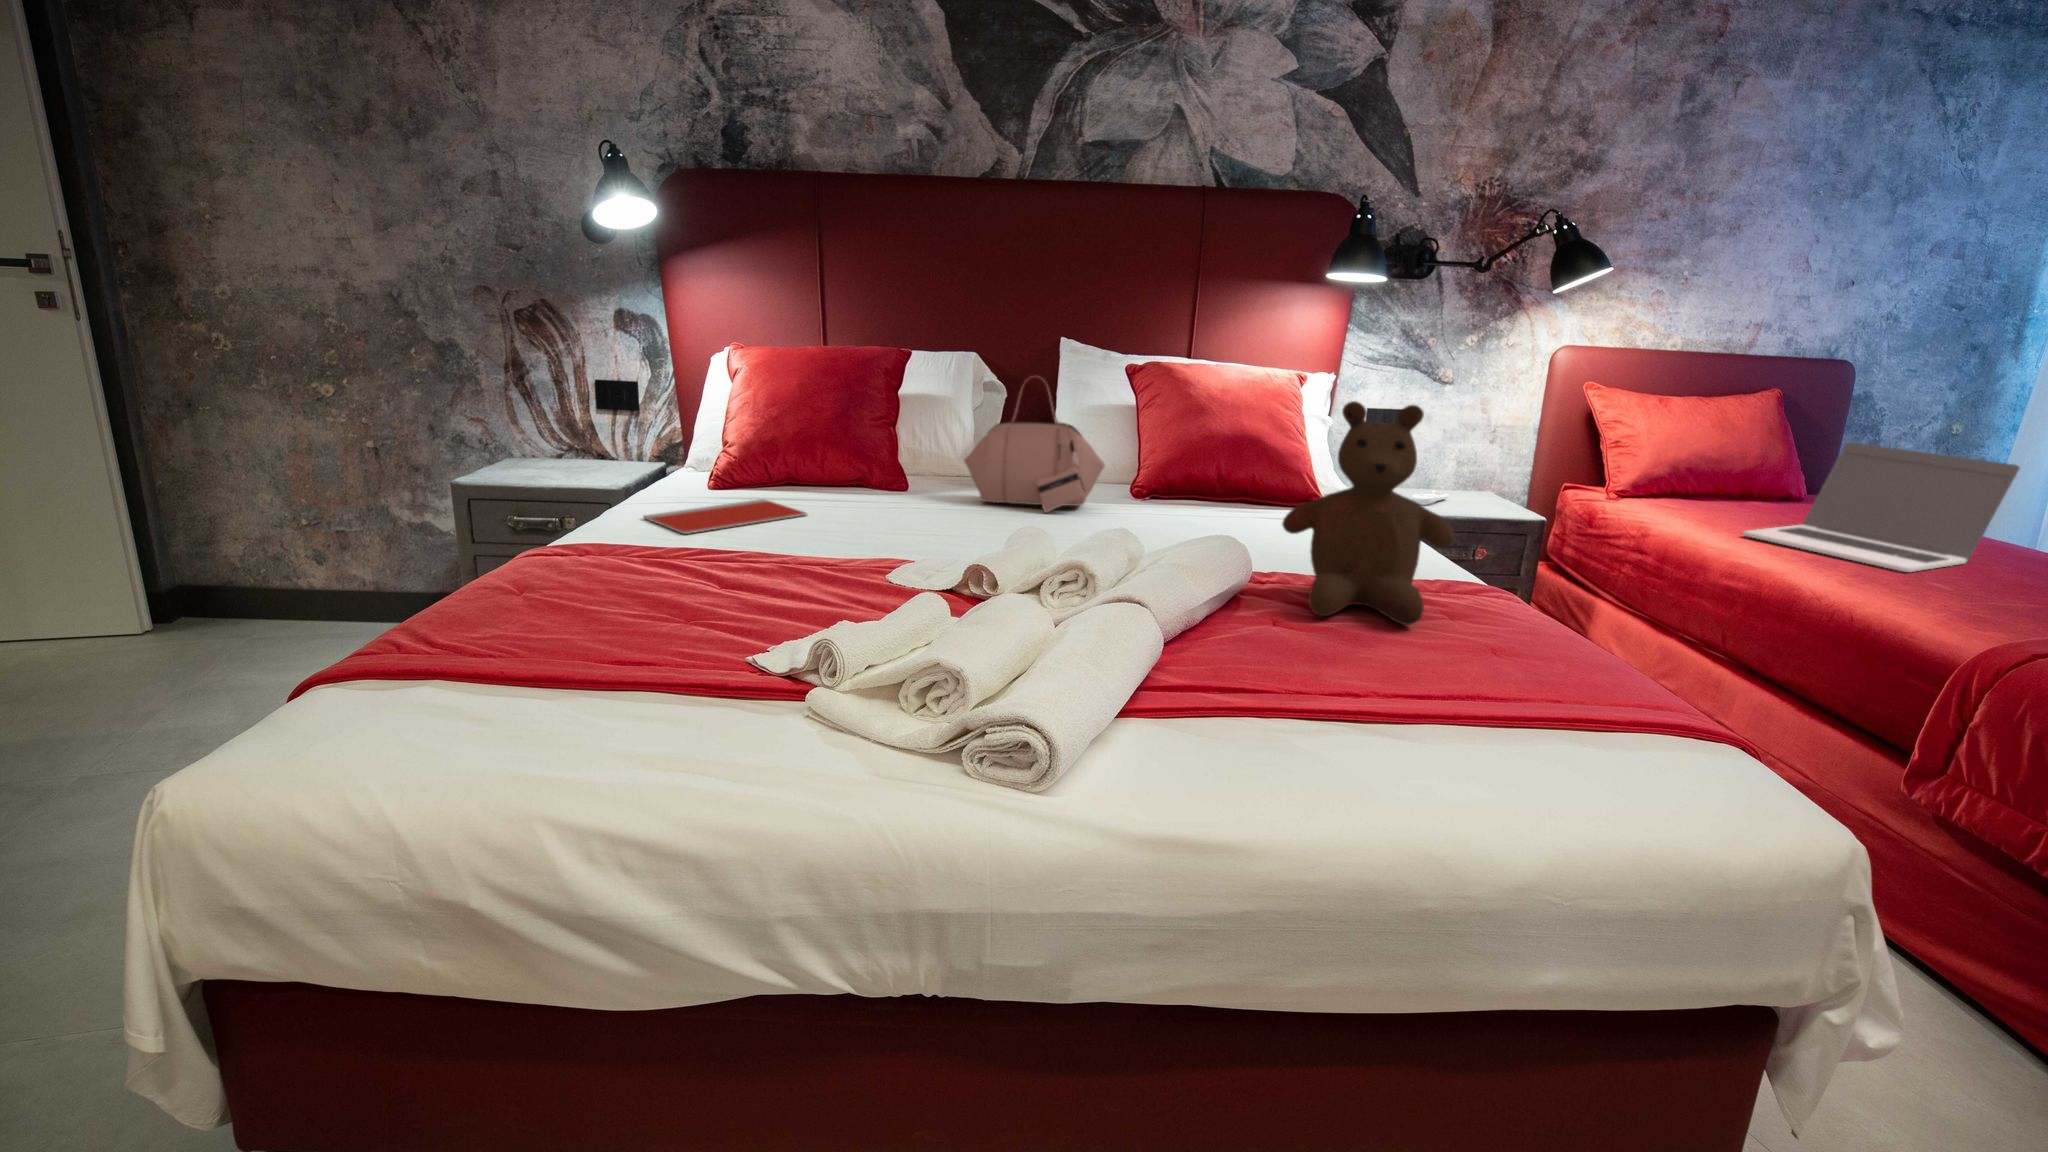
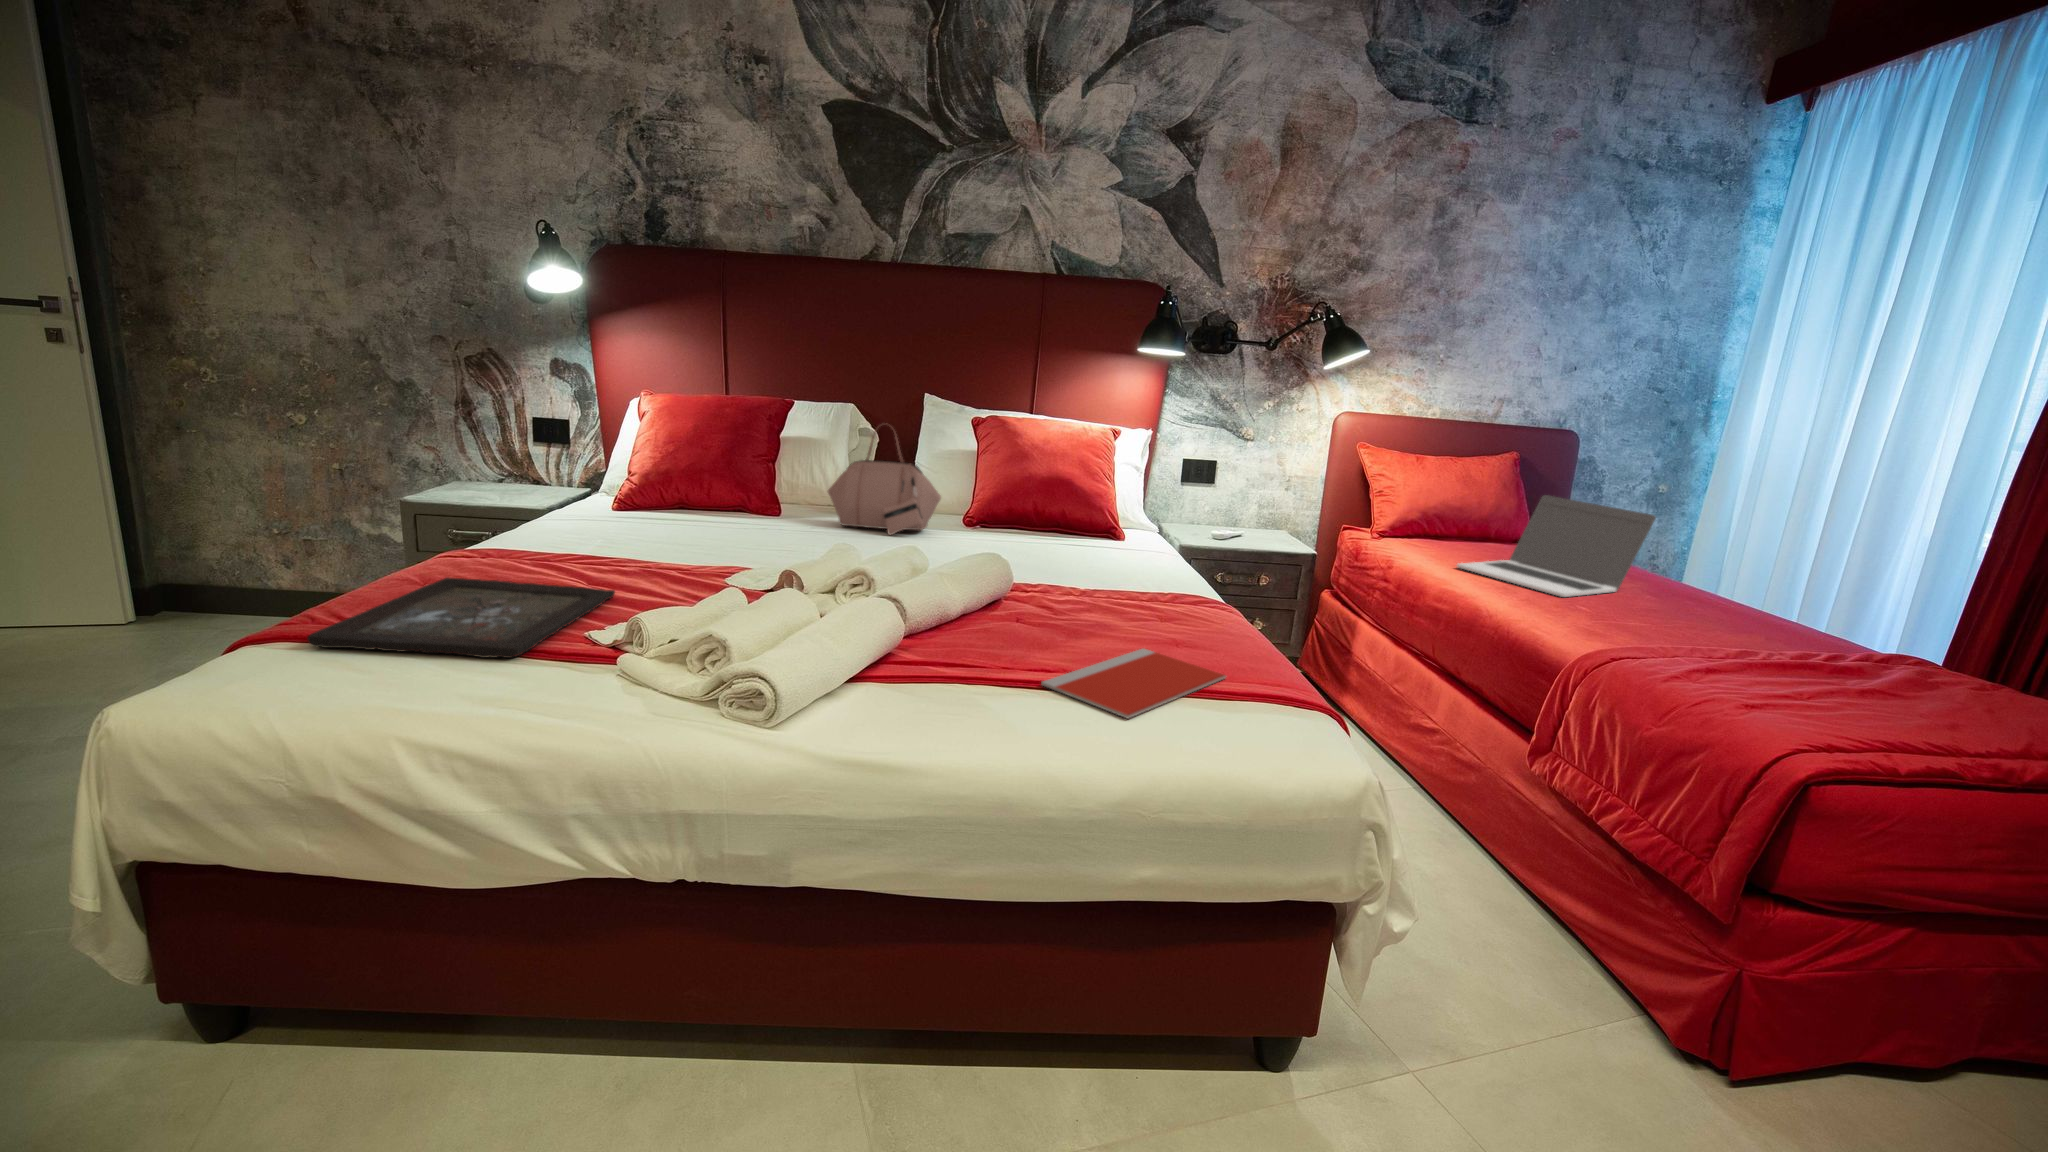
teddy bear: present [1282,401,1454,625] -> none [1044,449,1172,624]
notebook: present [643,499,807,534] -> present [1041,649,1226,718]
tray: none [415,584,763,695] -> present [307,577,615,658]

